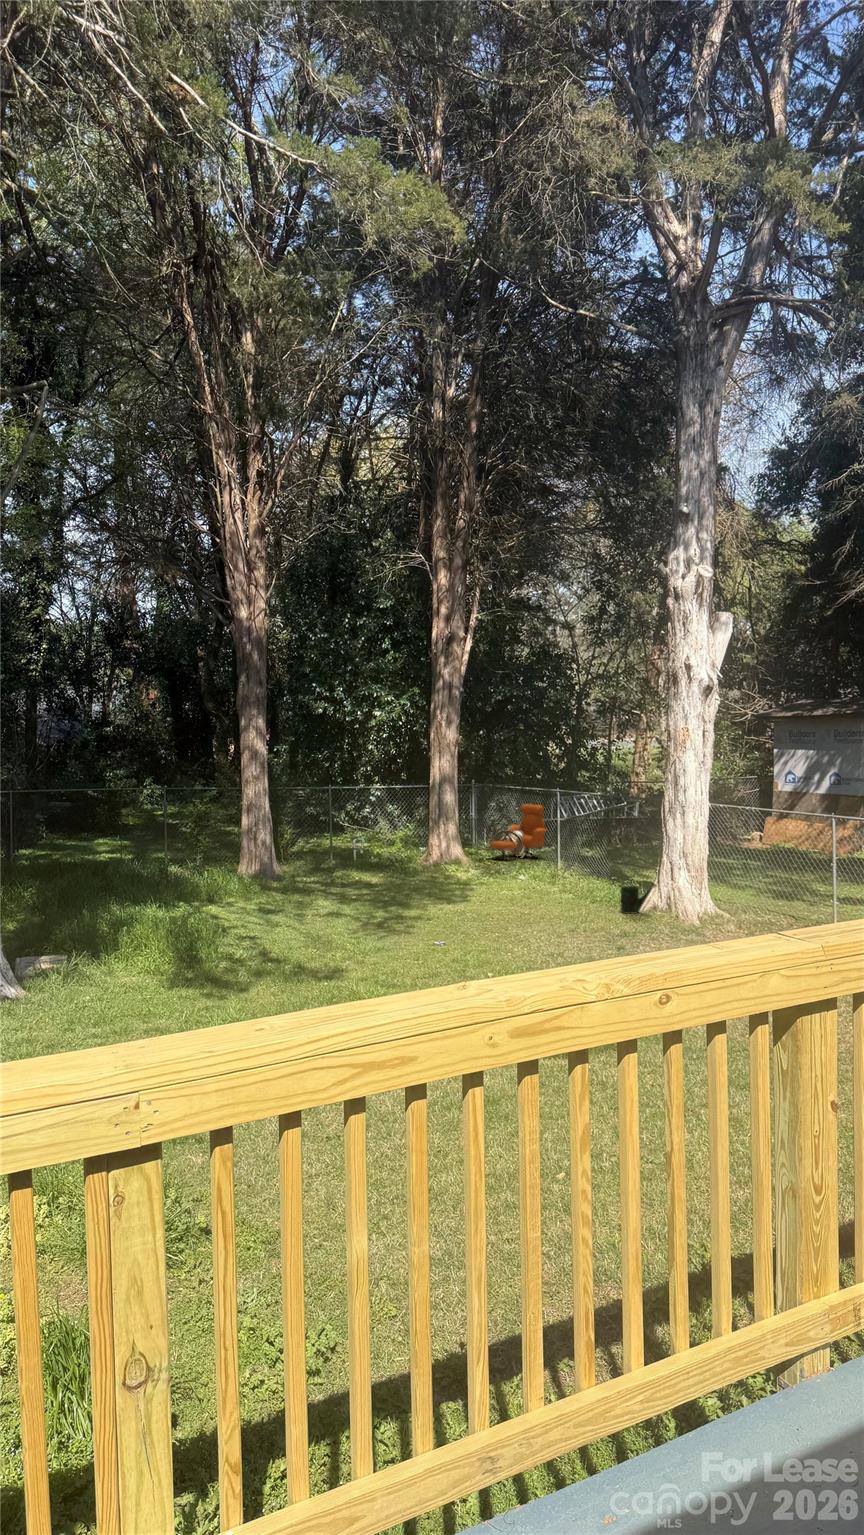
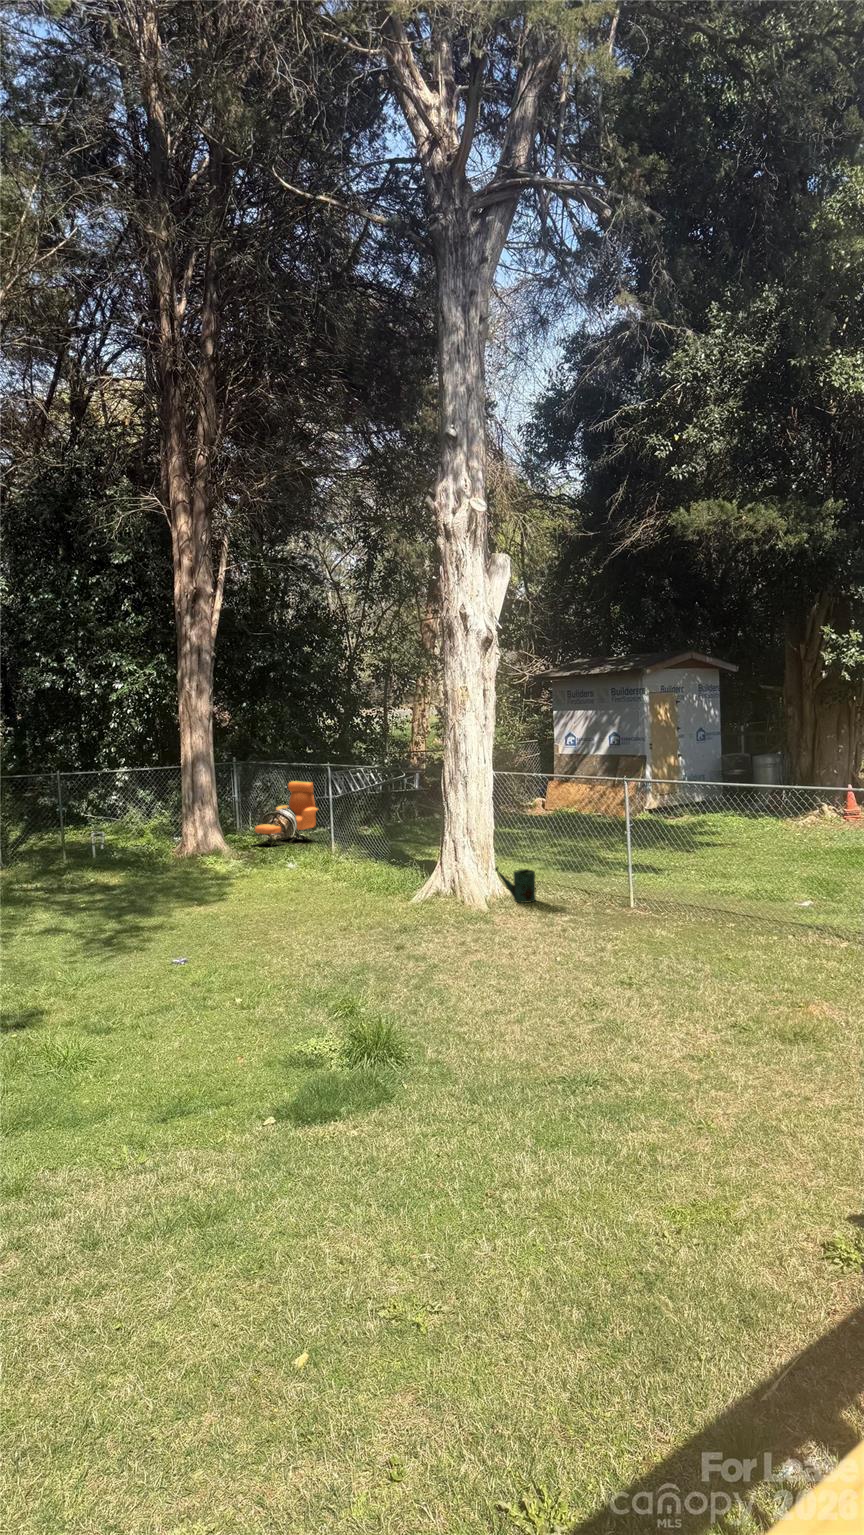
watering can: present [620,883,657,914] -> present [495,867,536,903]

